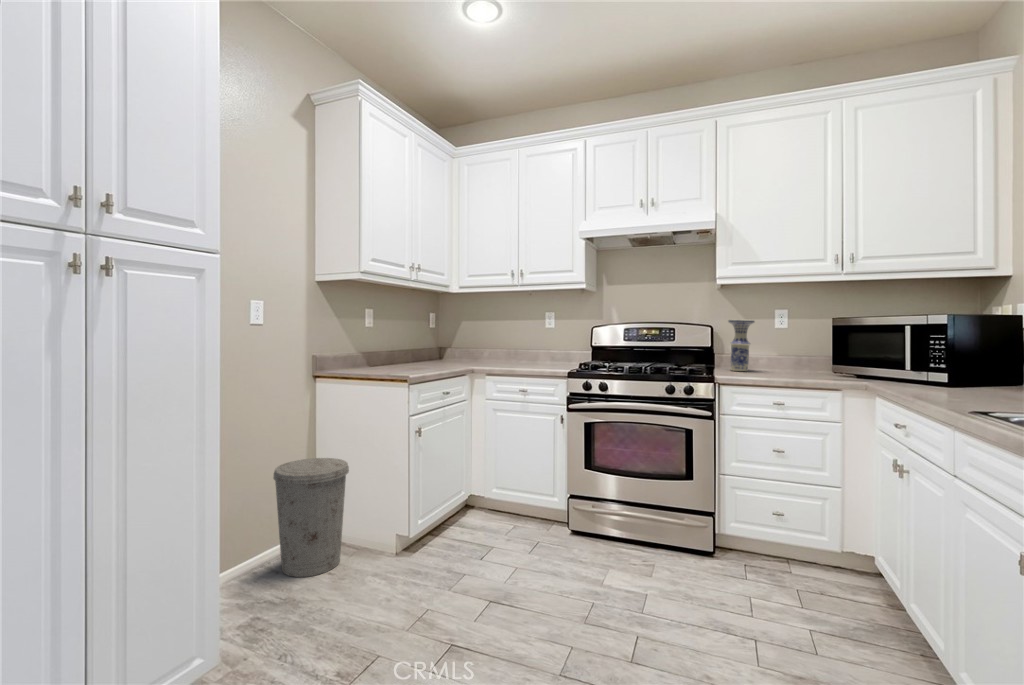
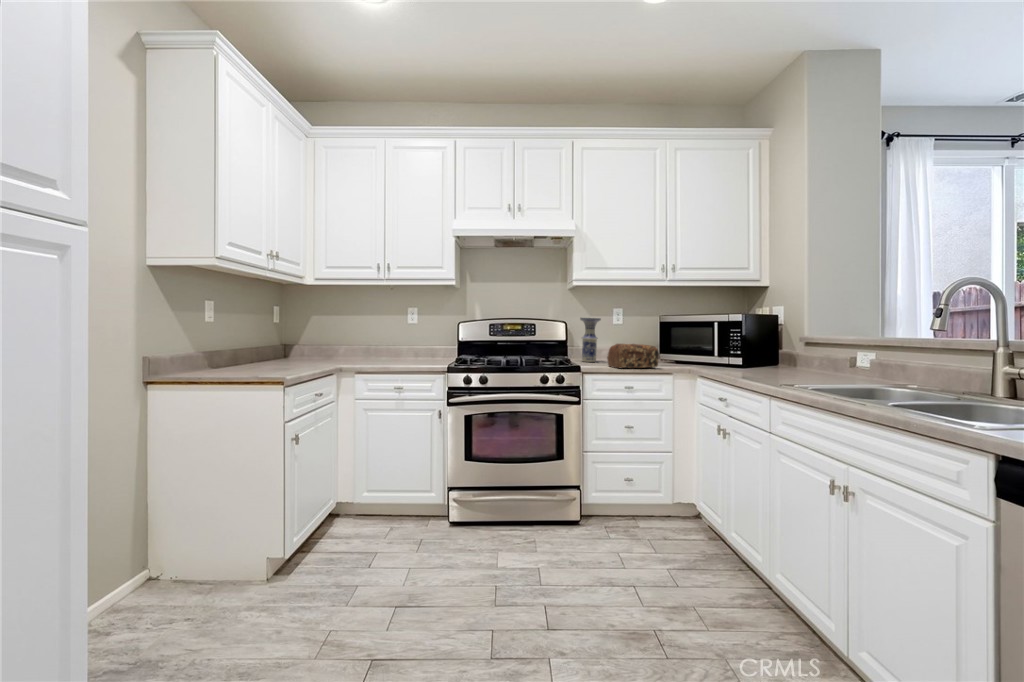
bread loaf: none [755,351,824,380] -> present [607,344,659,368]
trash can: present [273,458,349,577] -> none [99,479,207,633]

